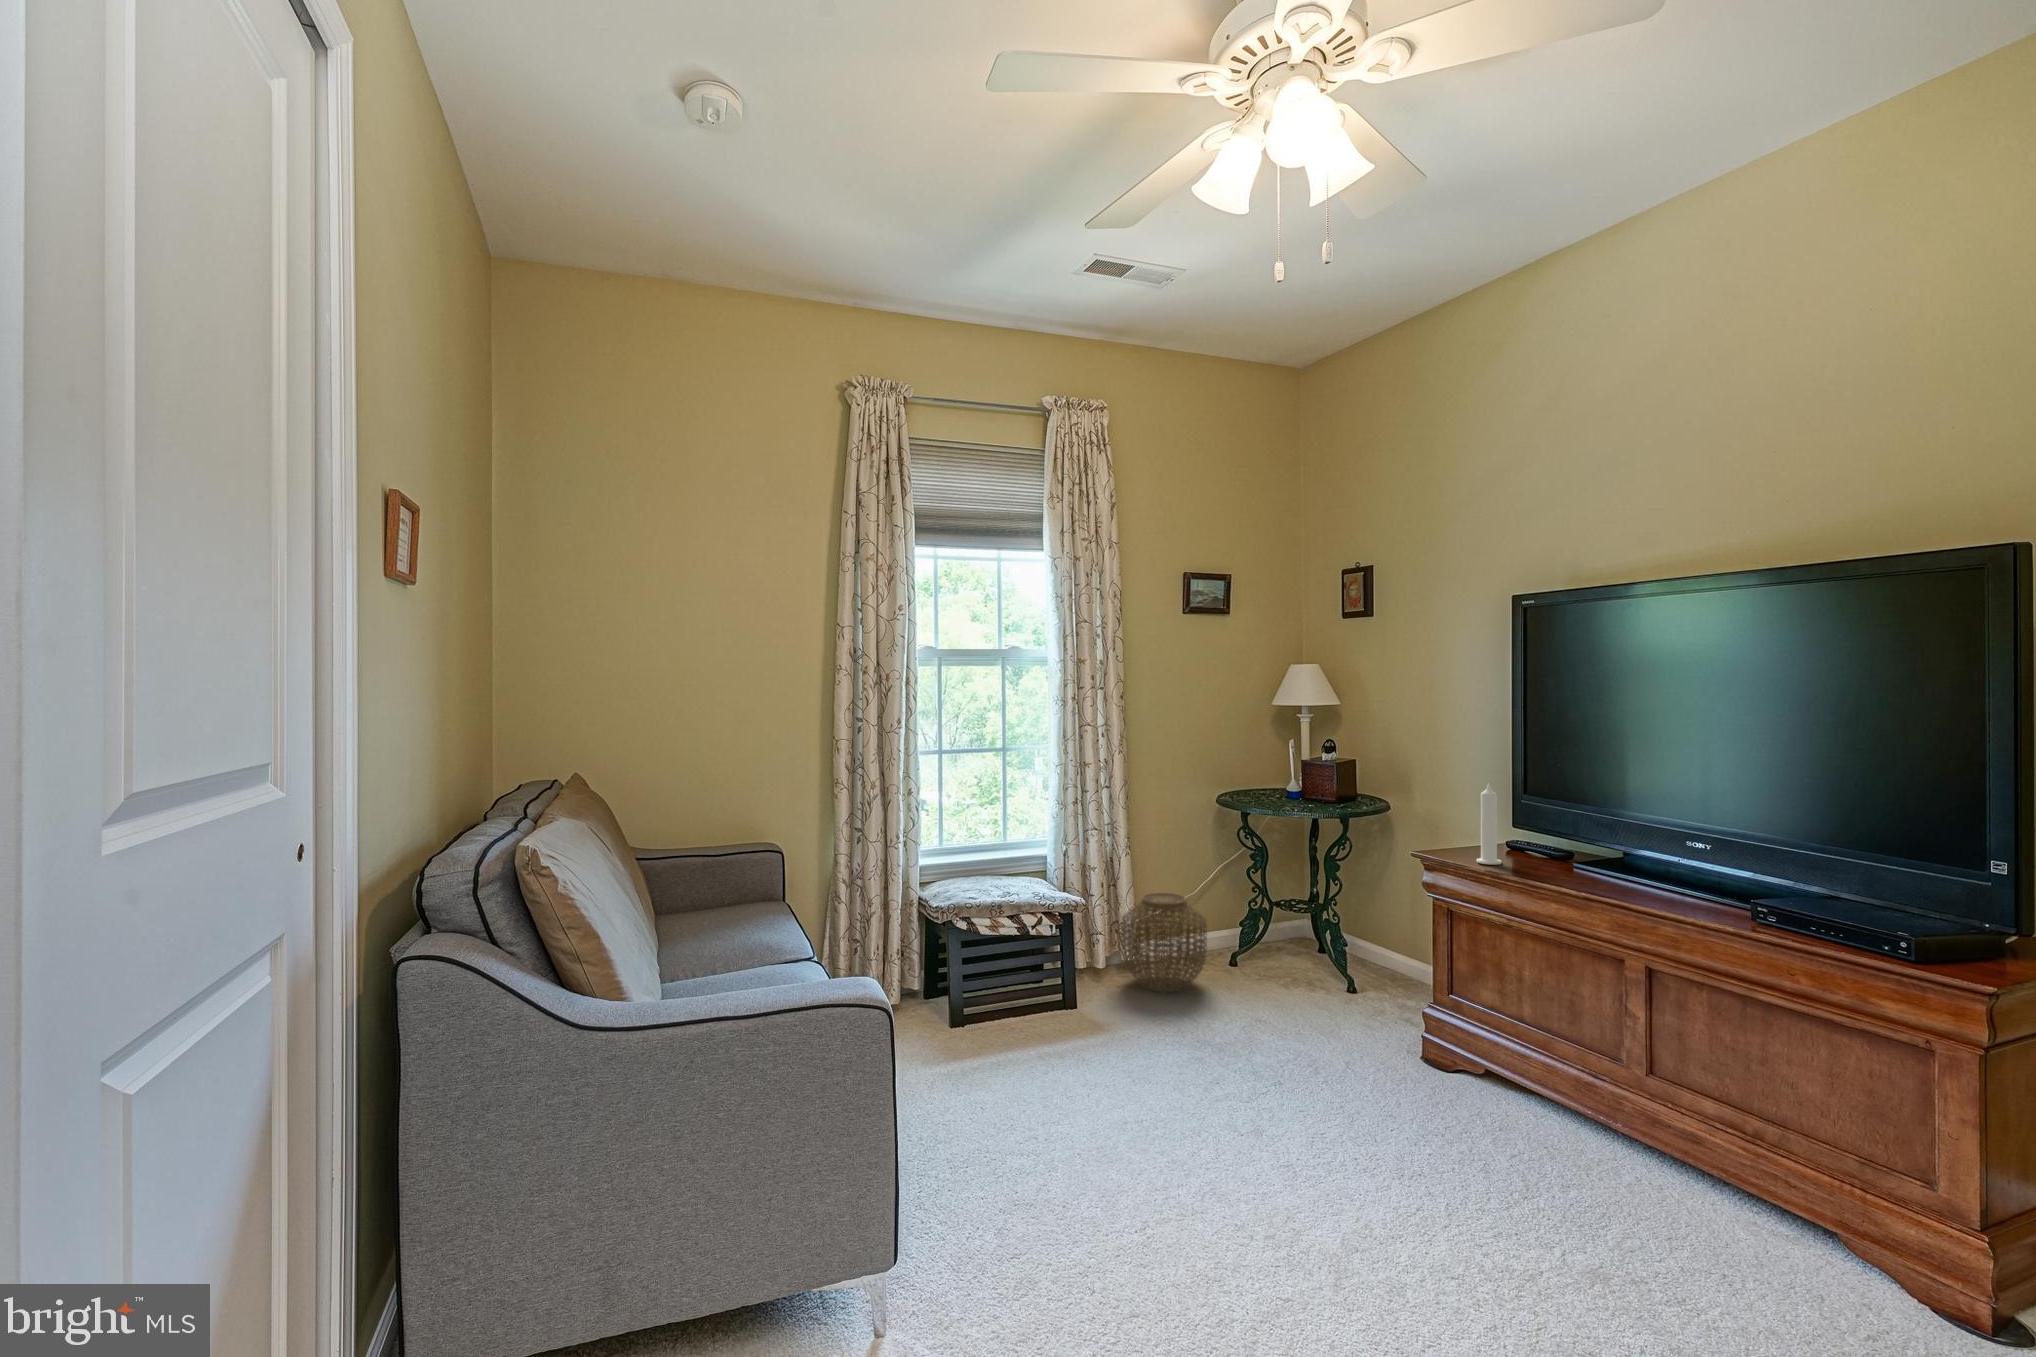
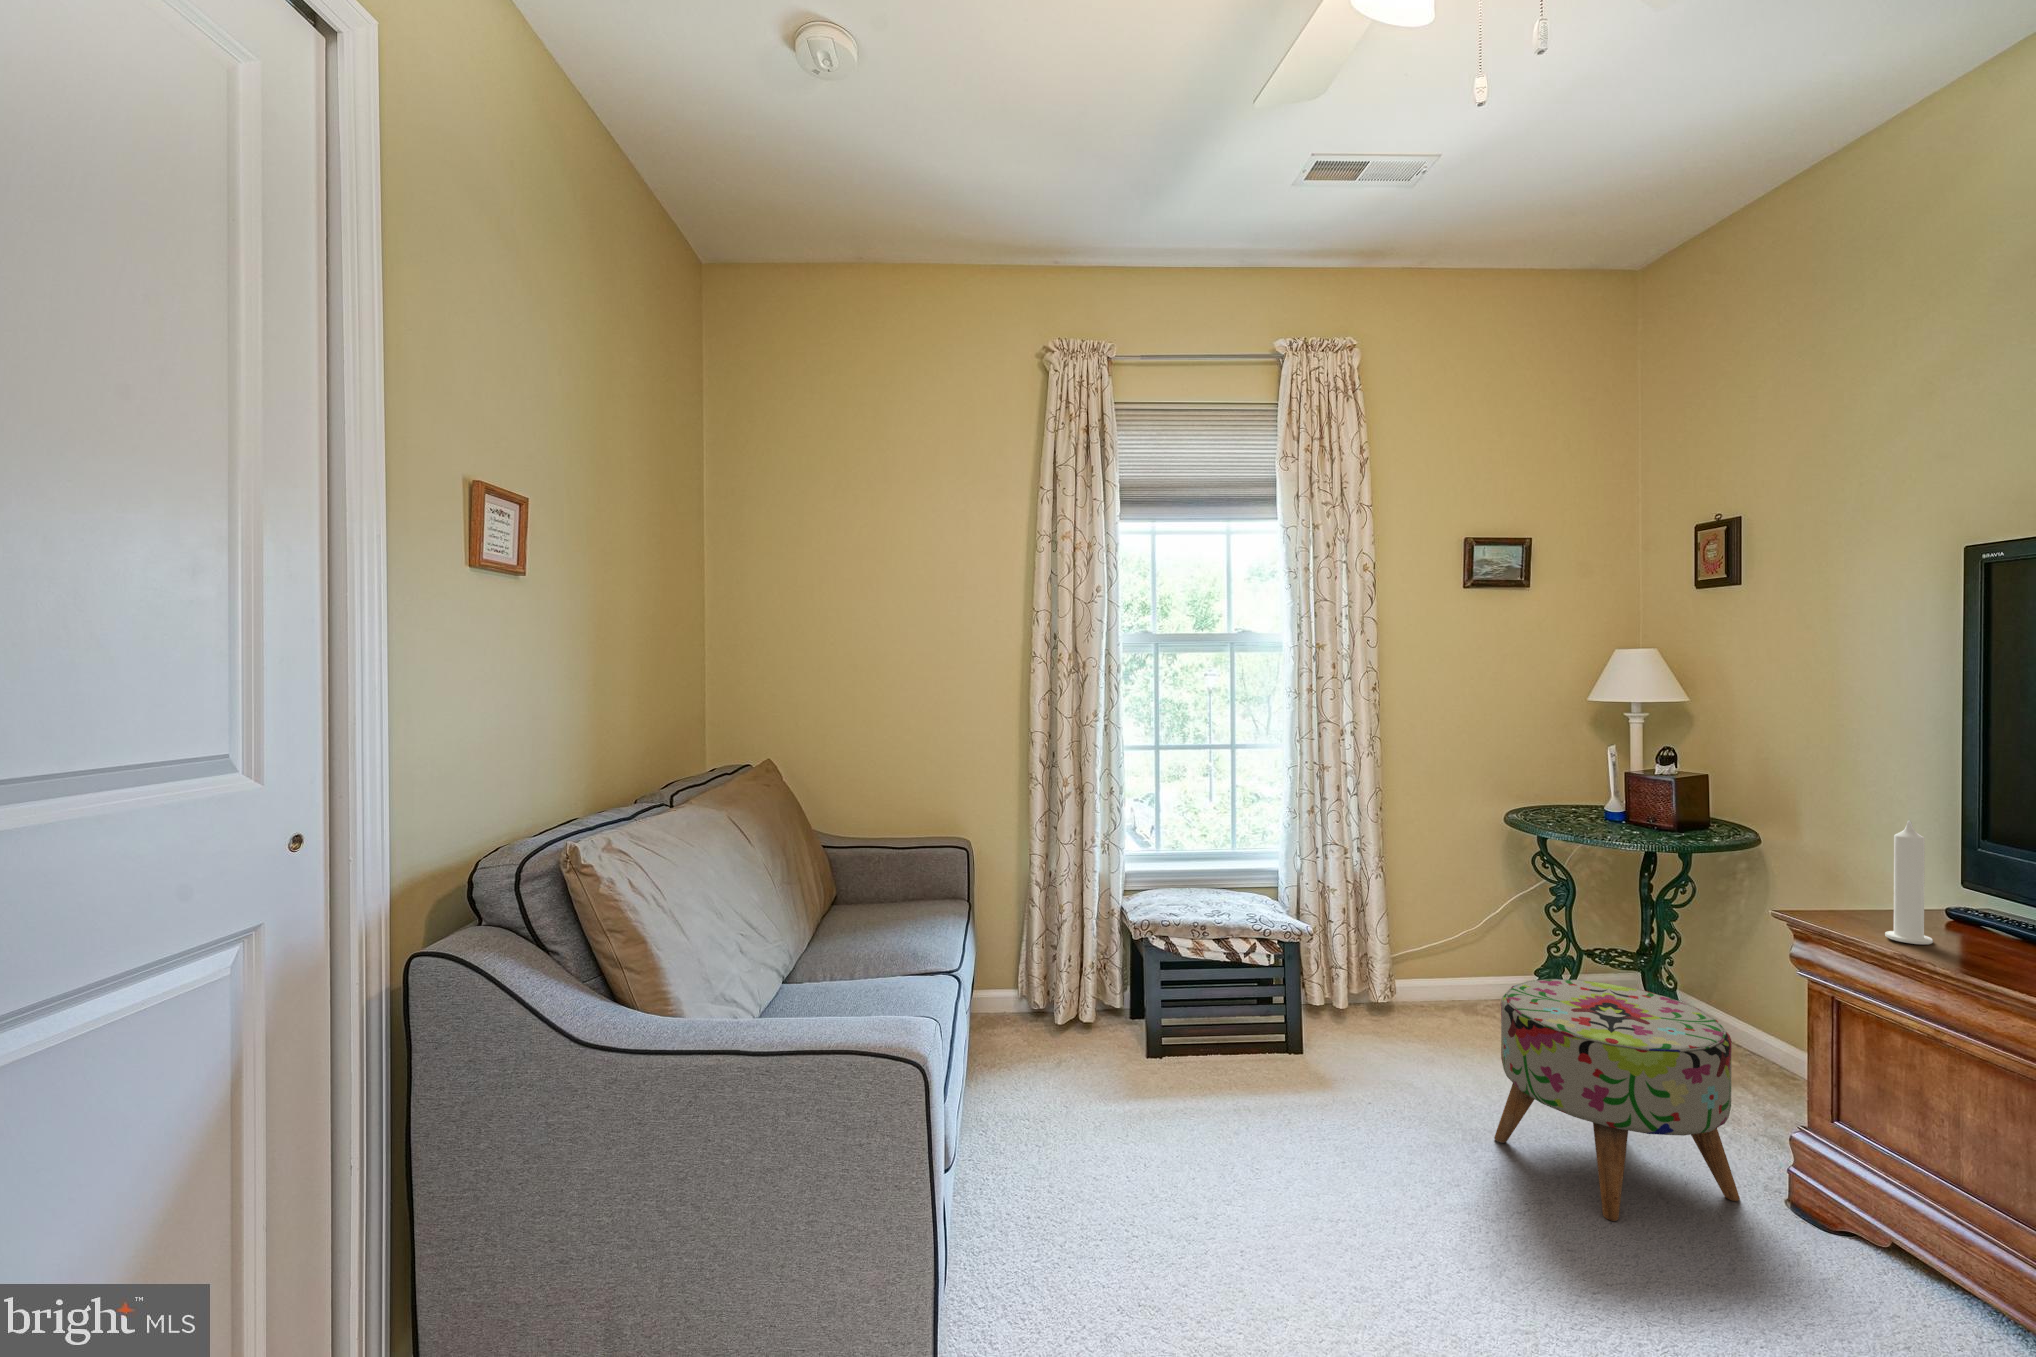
woven basket: present [1122,893,1207,992] -> none [1364,925,1476,1048]
ottoman: none [1237,918,1396,1086] -> present [1494,979,1740,1221]

